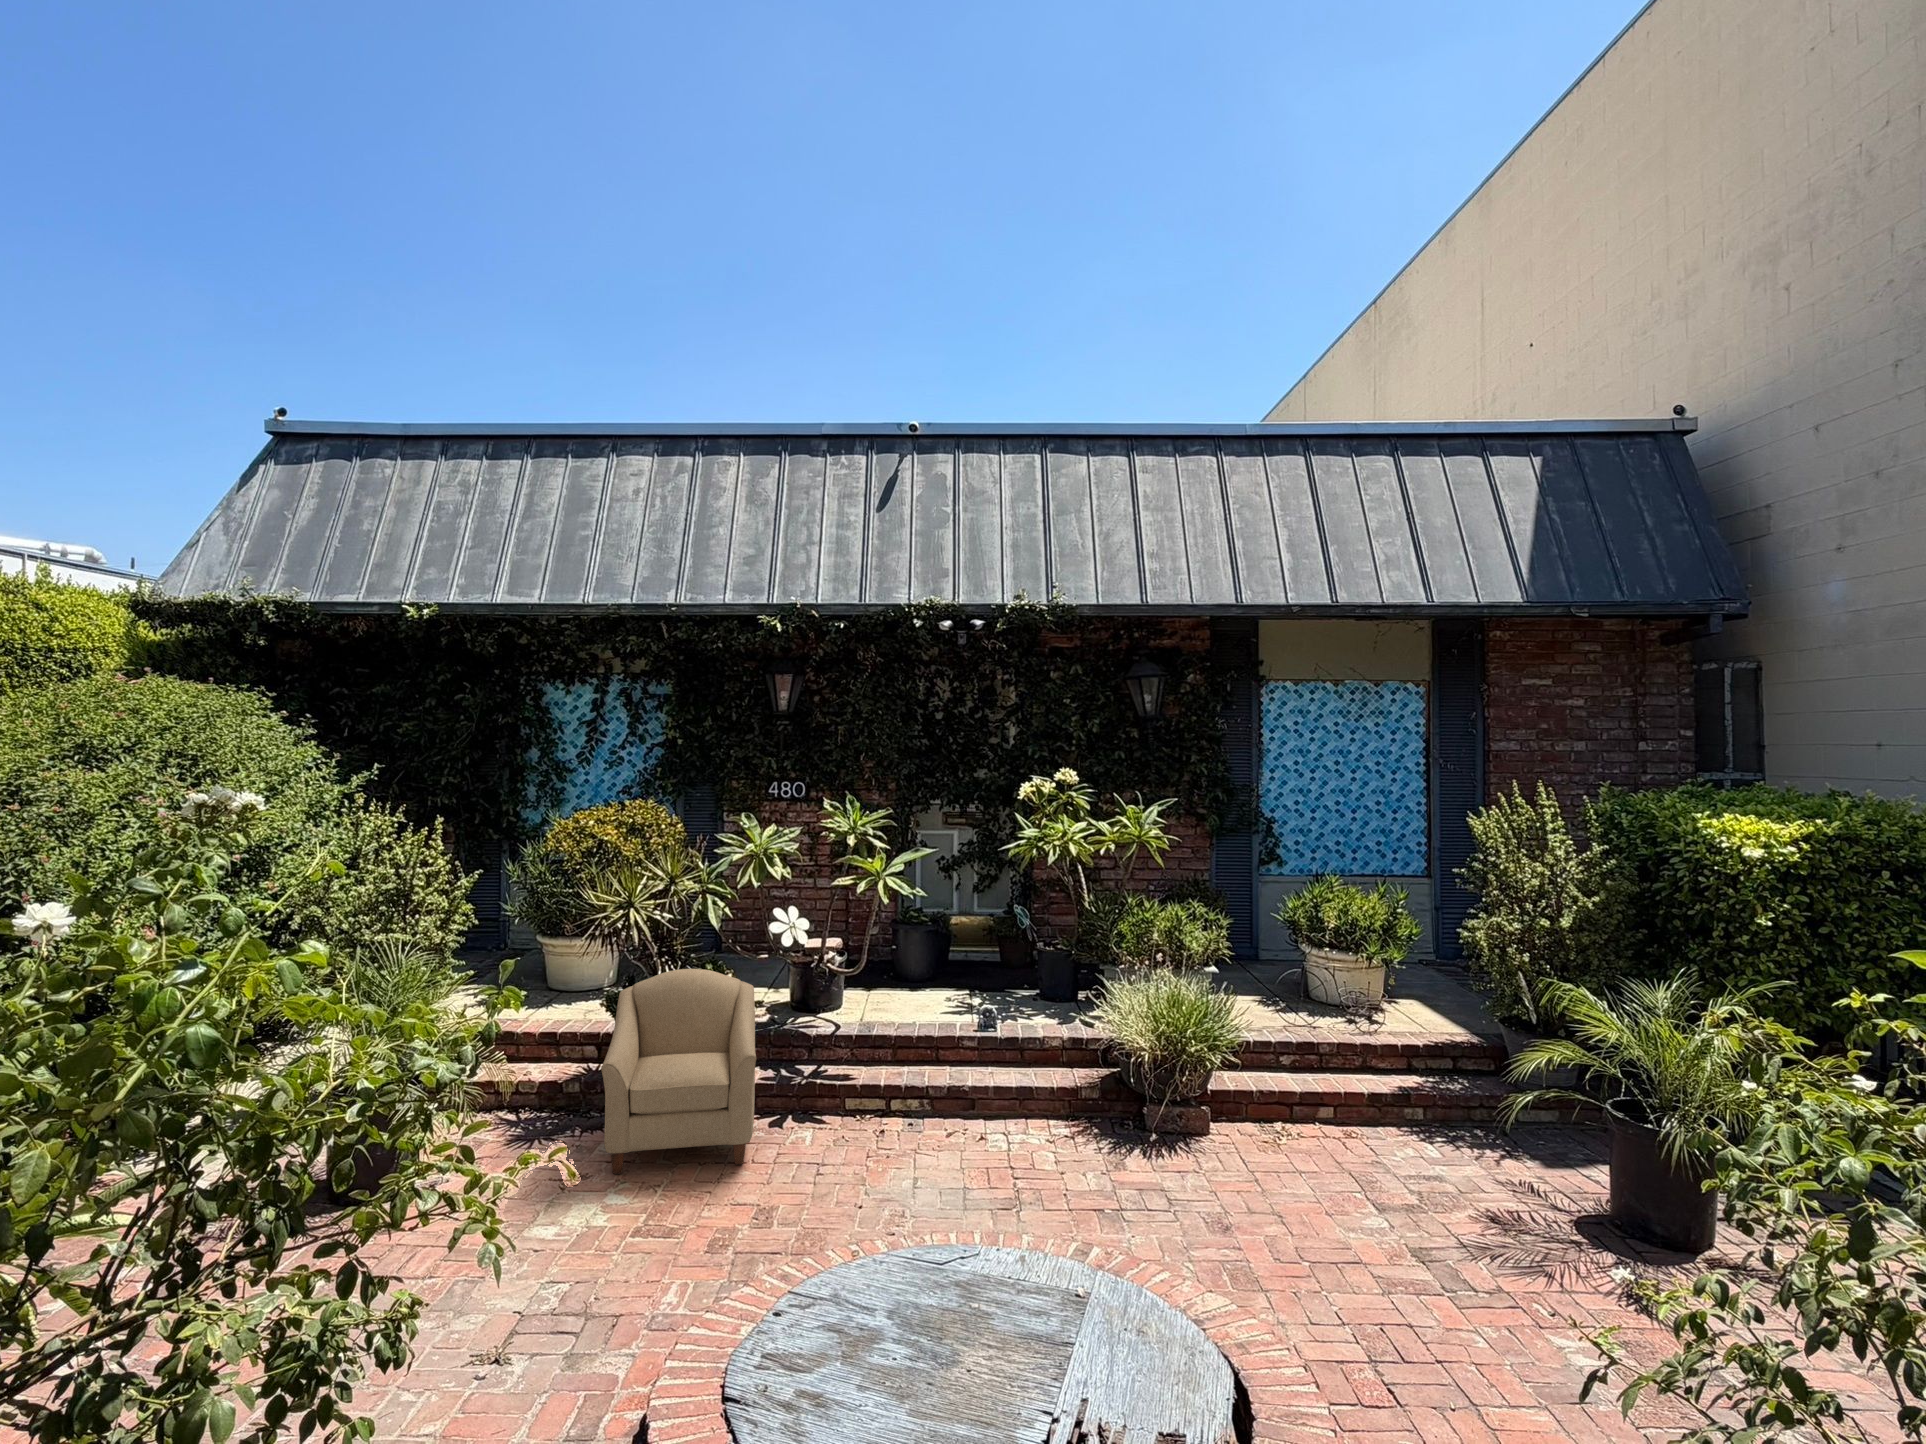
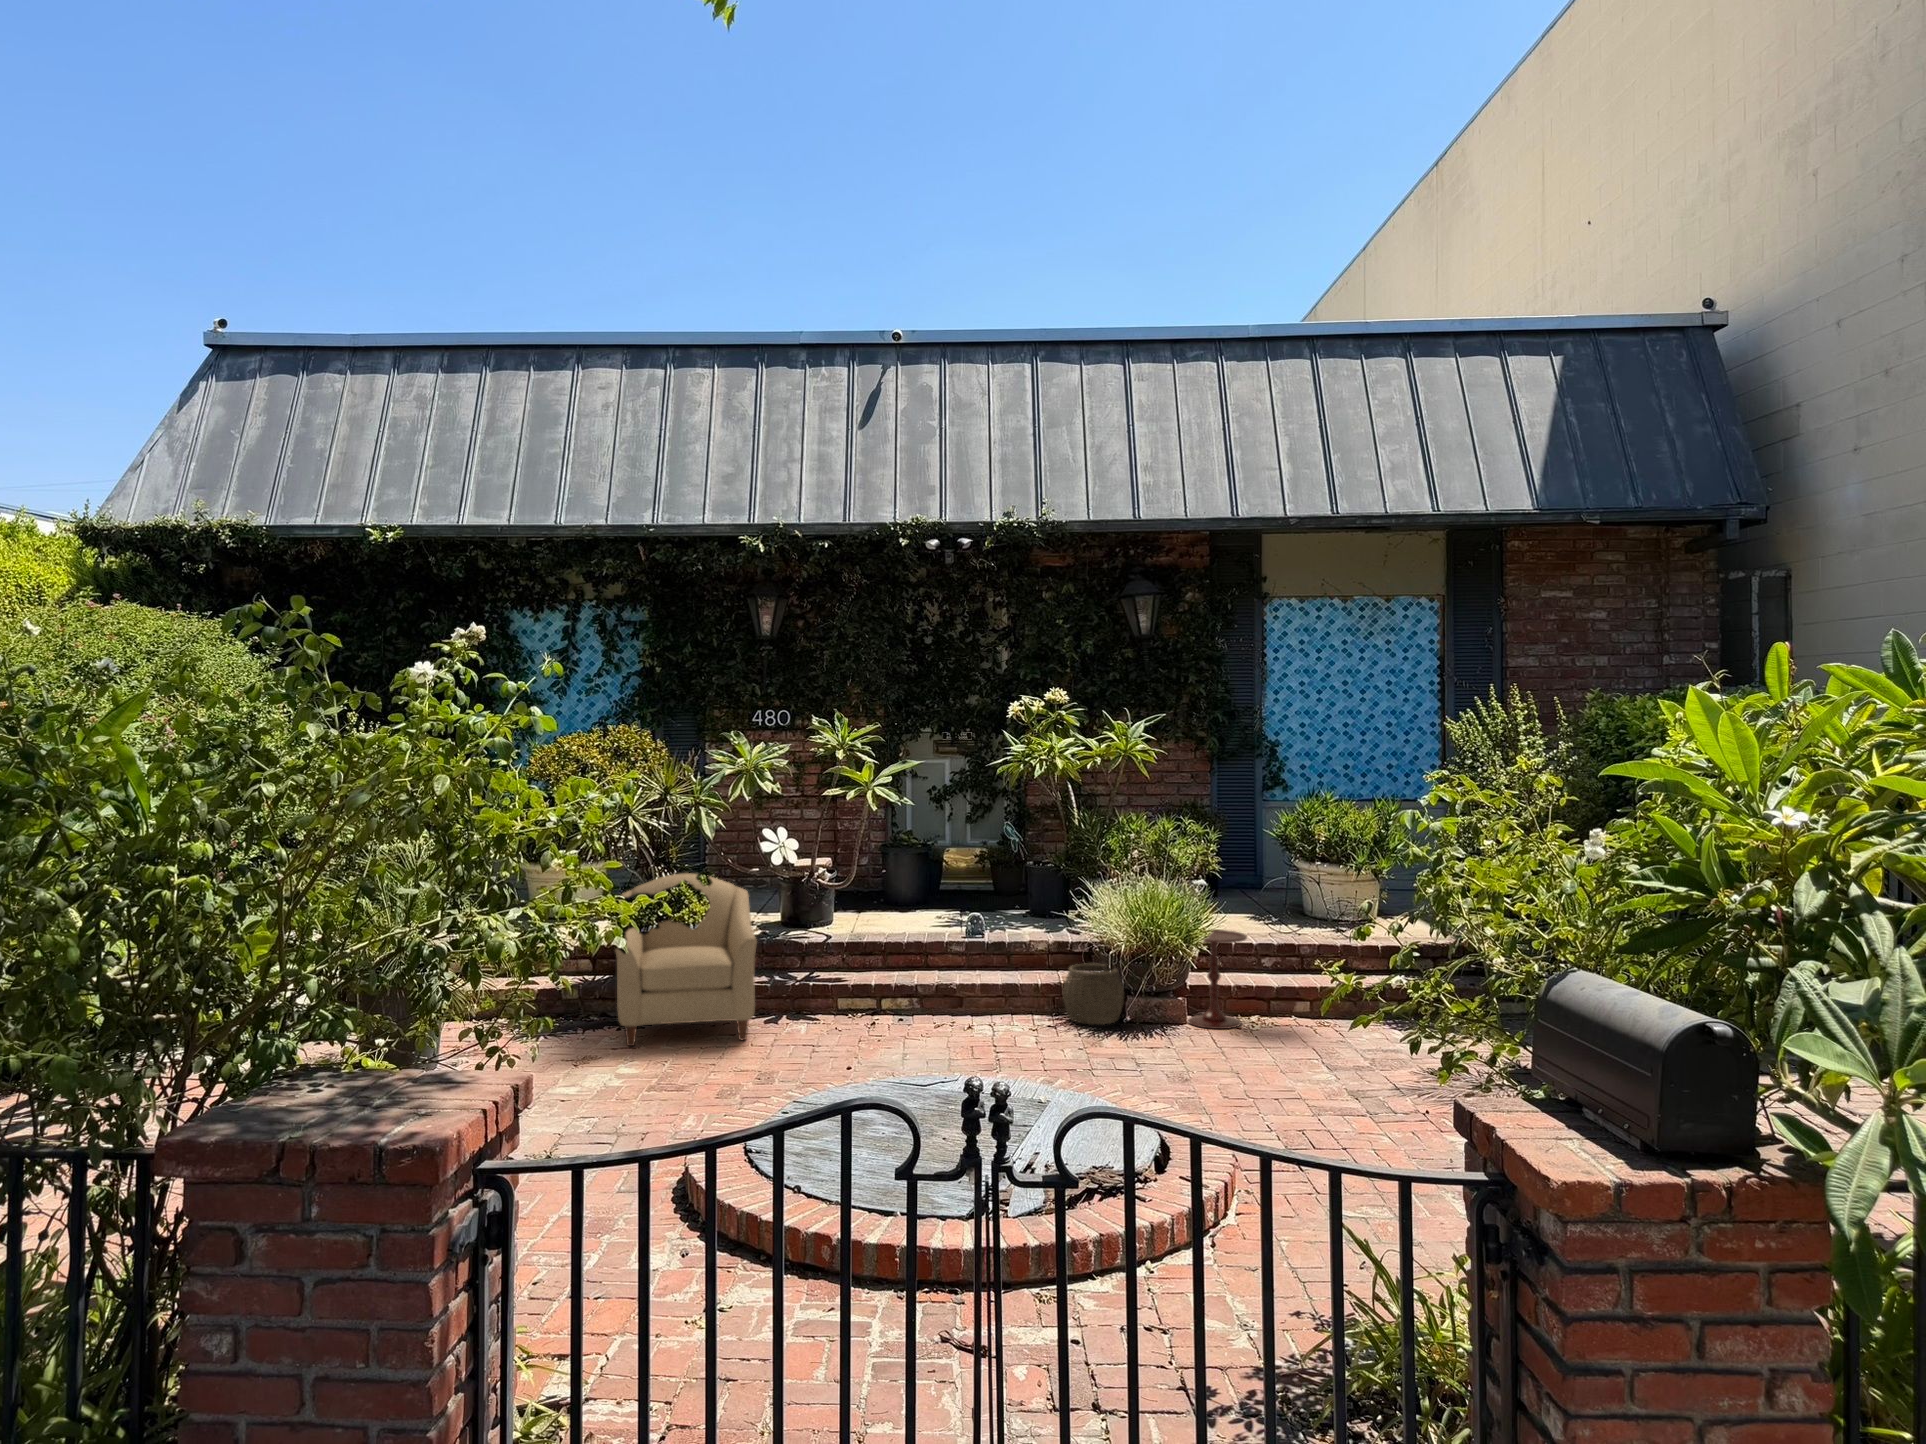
side table: none [1204,1038,1277,1154] -> present [1188,930,1247,1029]
woven basket: none [1079,1071,1145,1145] -> present [1063,963,1124,1024]

